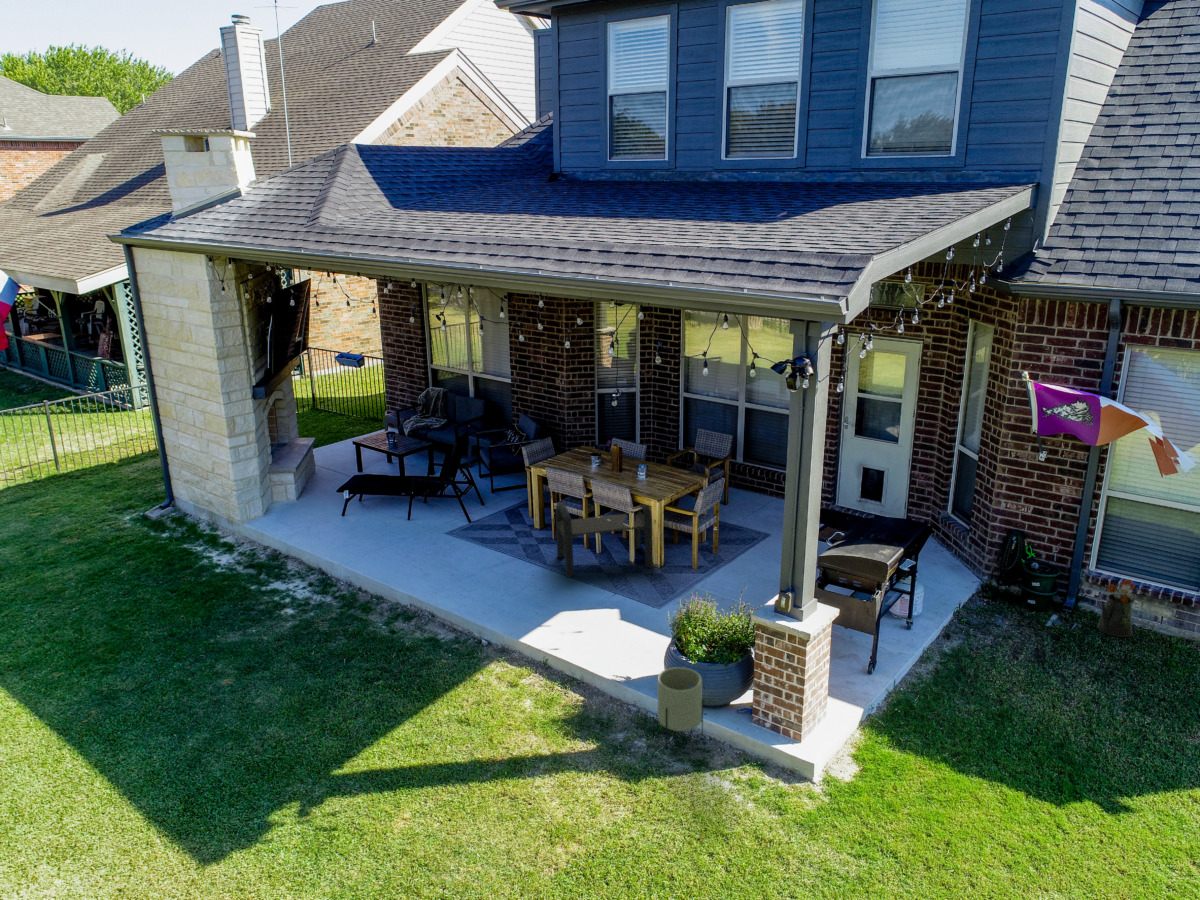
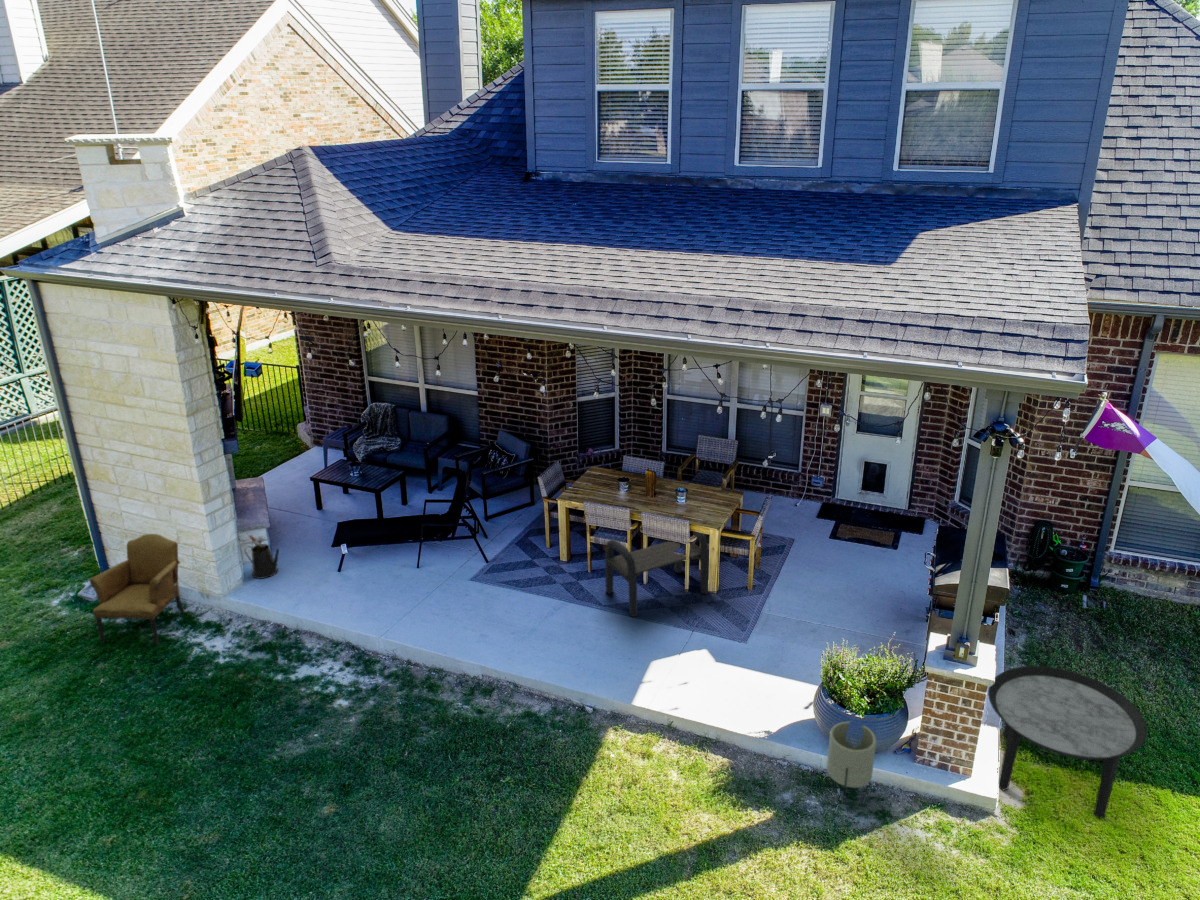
armchair: none [135,464,220,555] -> present [89,534,184,645]
watering can: present [1097,580,1135,637] -> present [246,535,279,579]
round table: none [830,644,989,802] -> present [988,666,1147,818]

